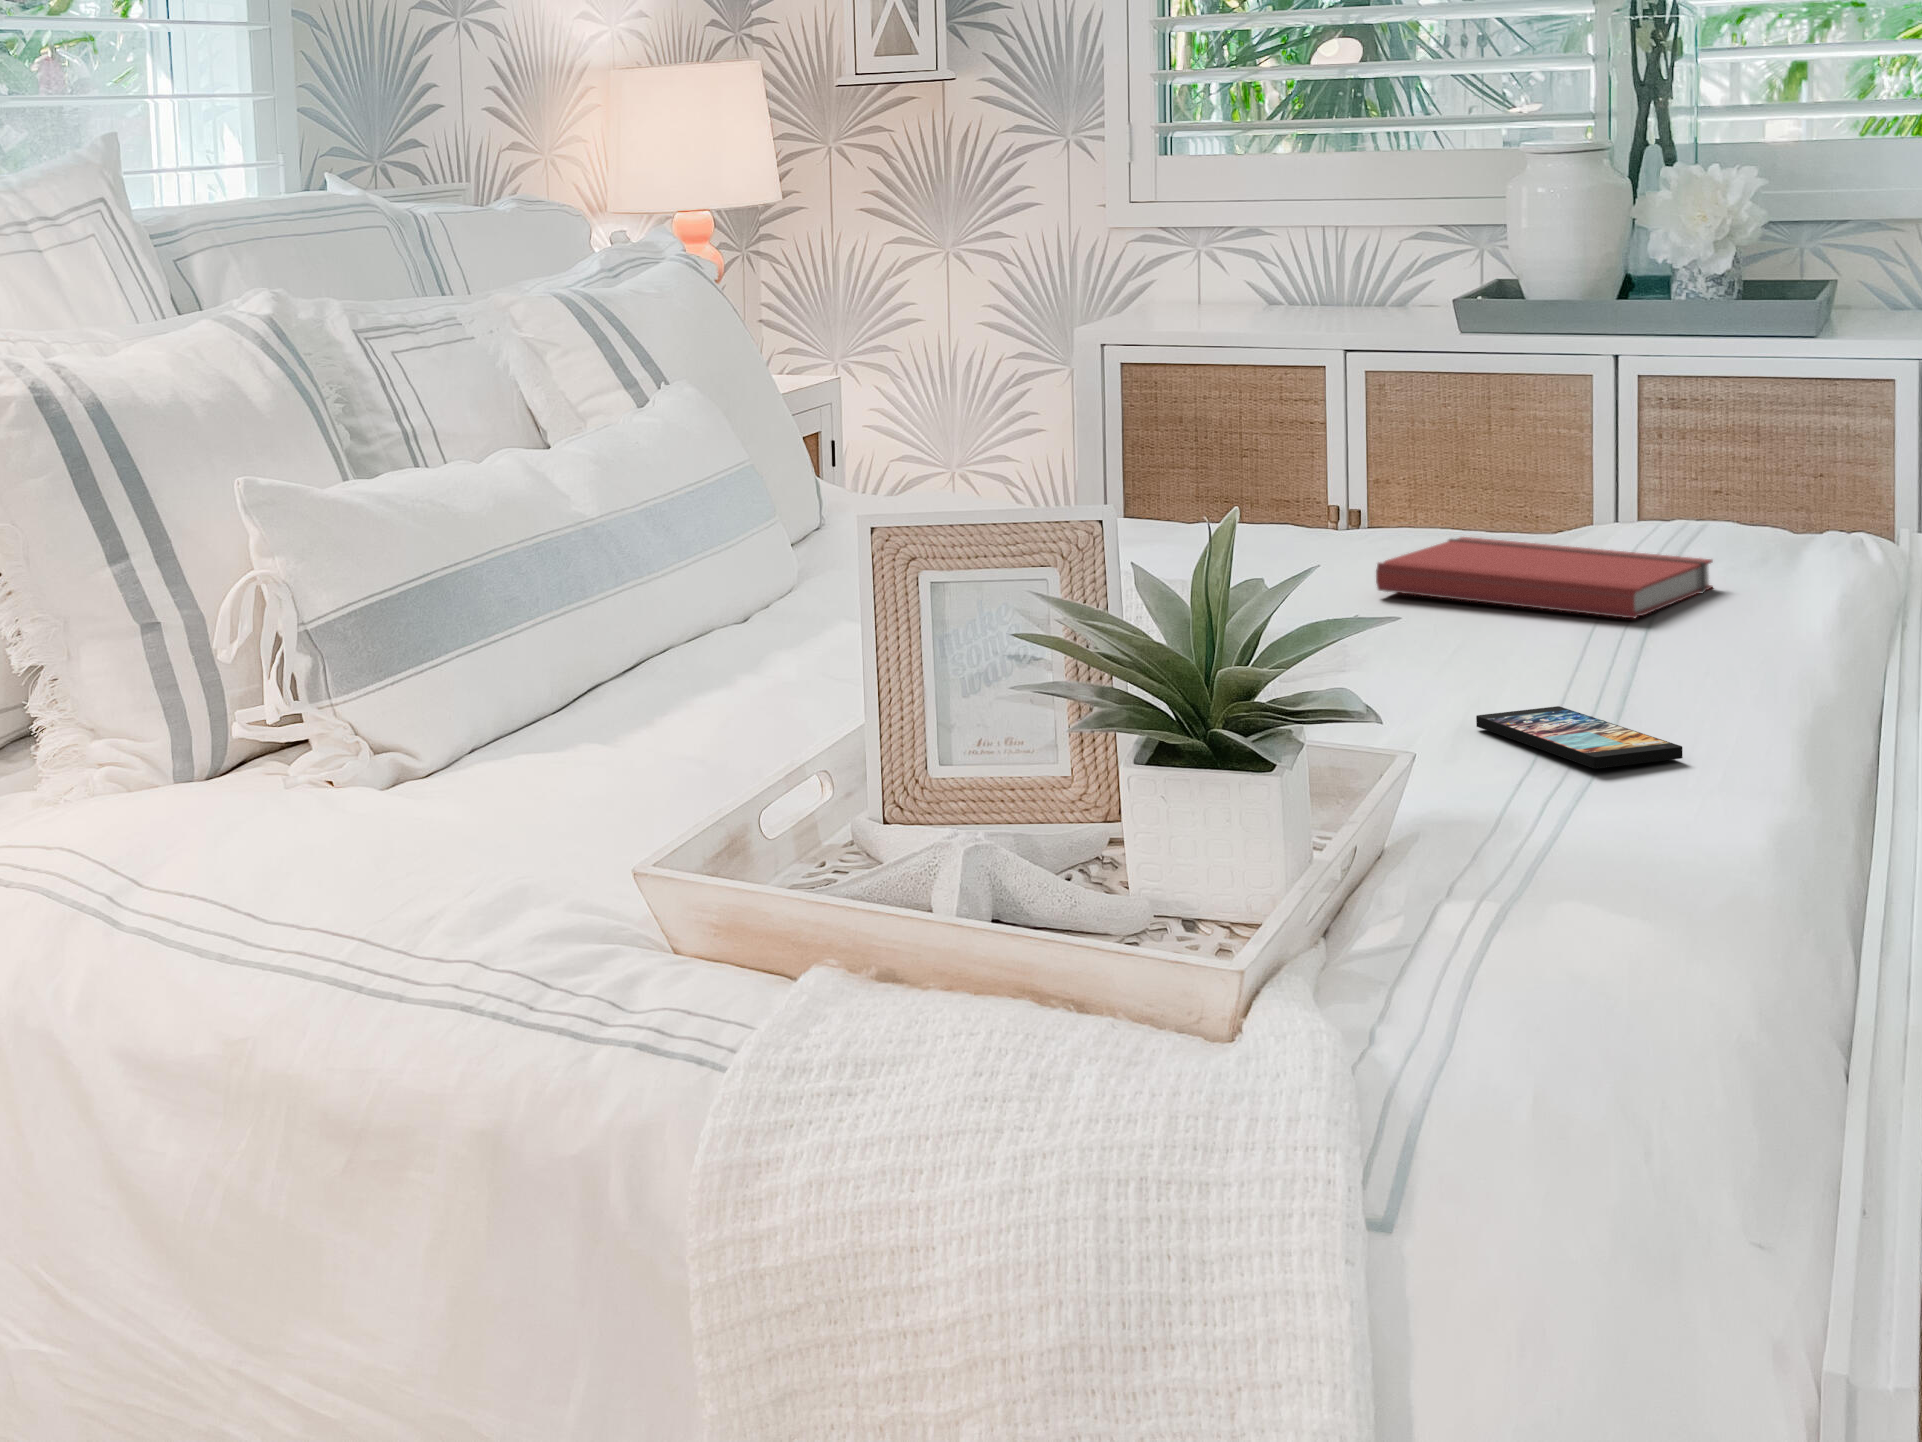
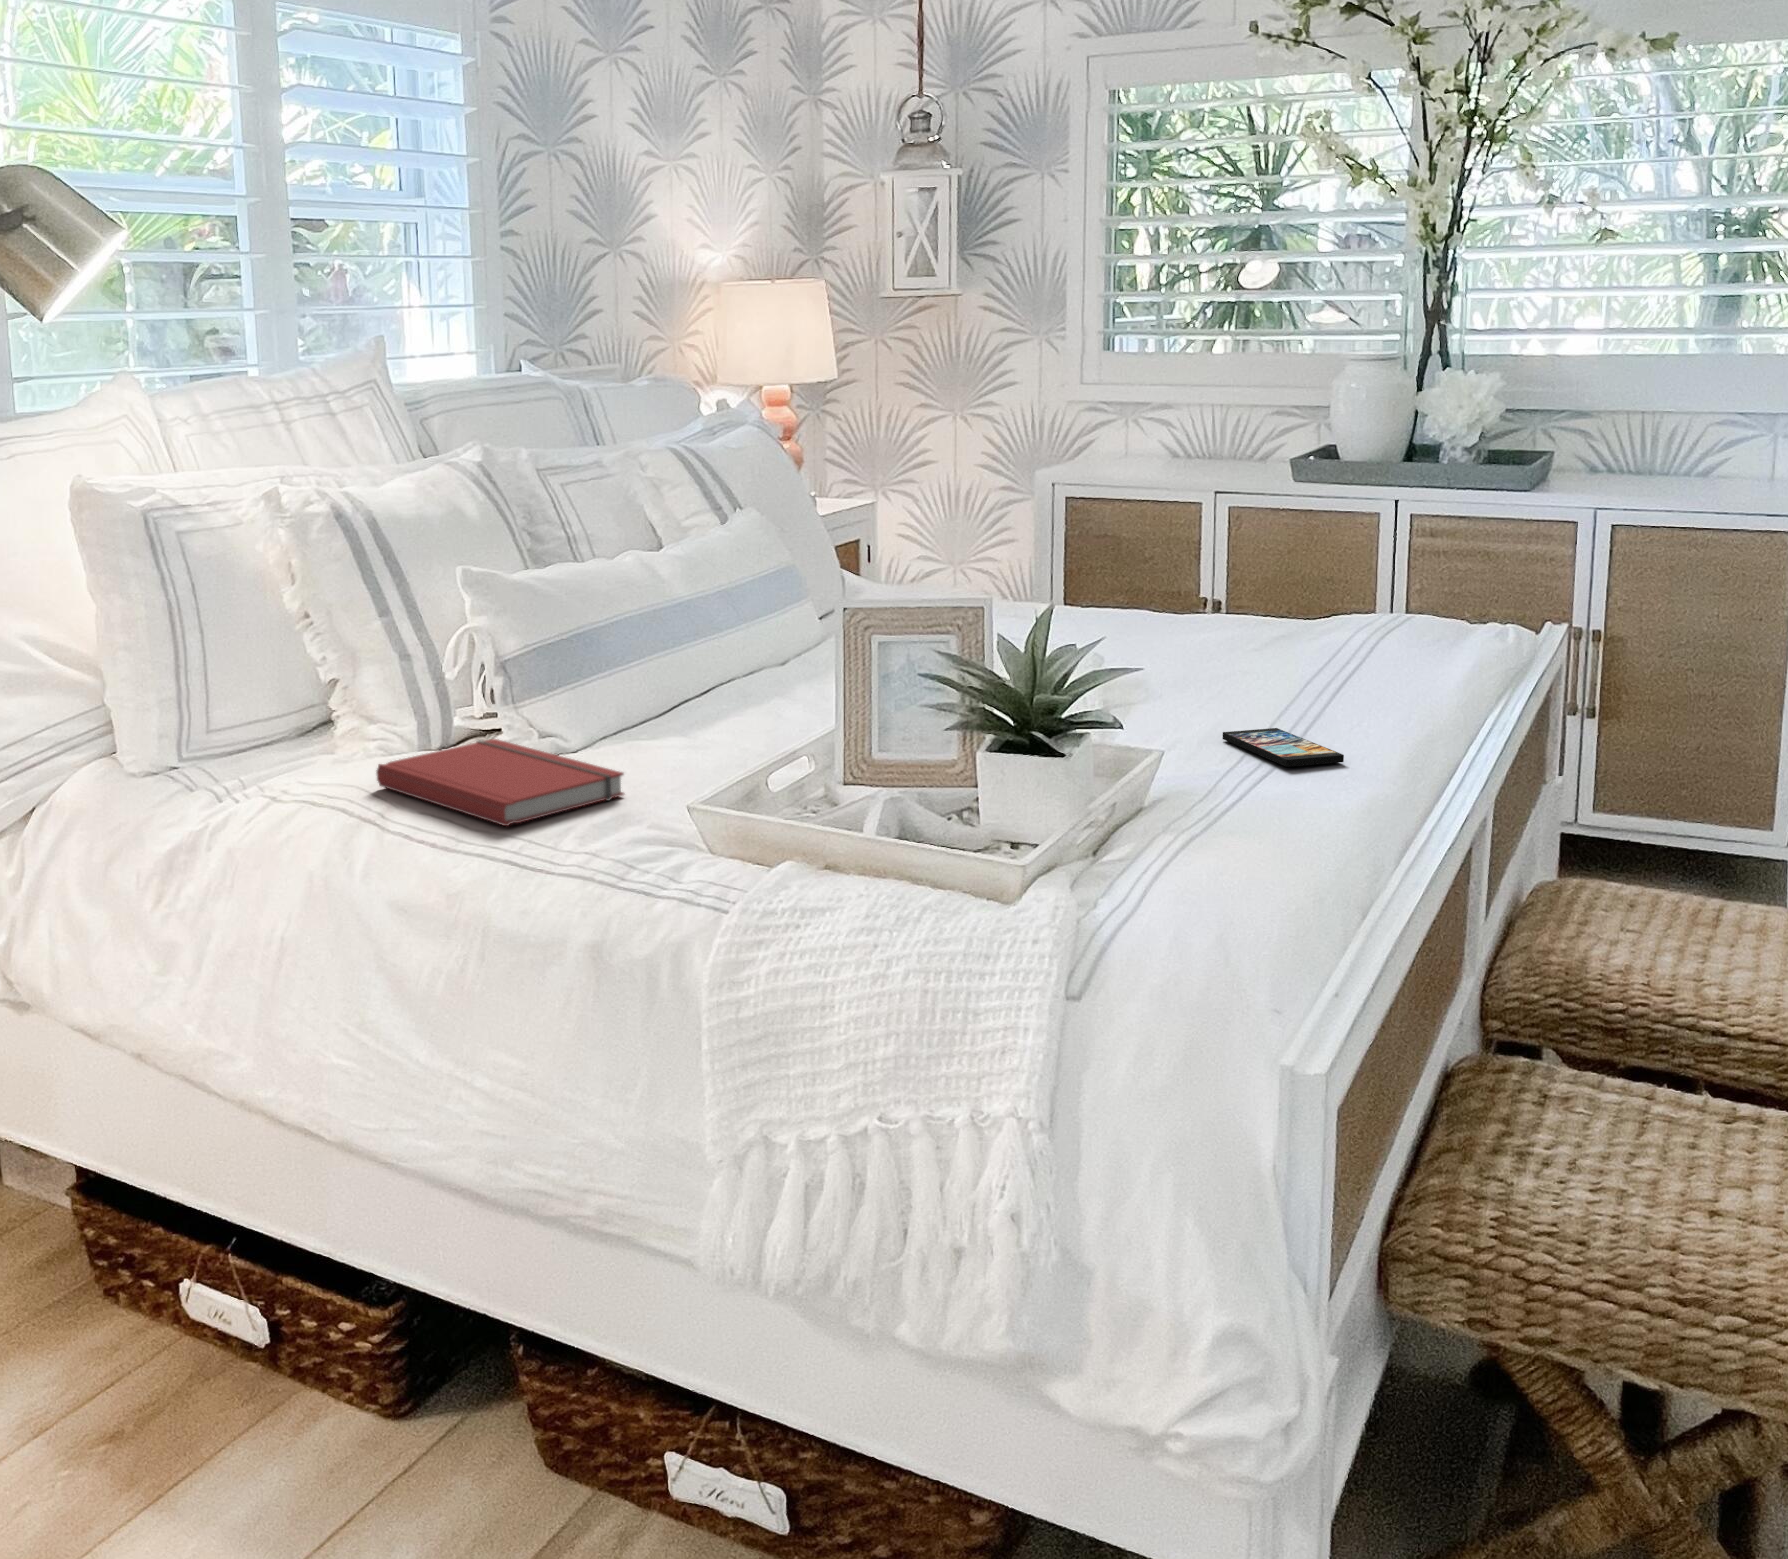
book: present [1376,537,1712,618] -> present [377,739,624,826]

